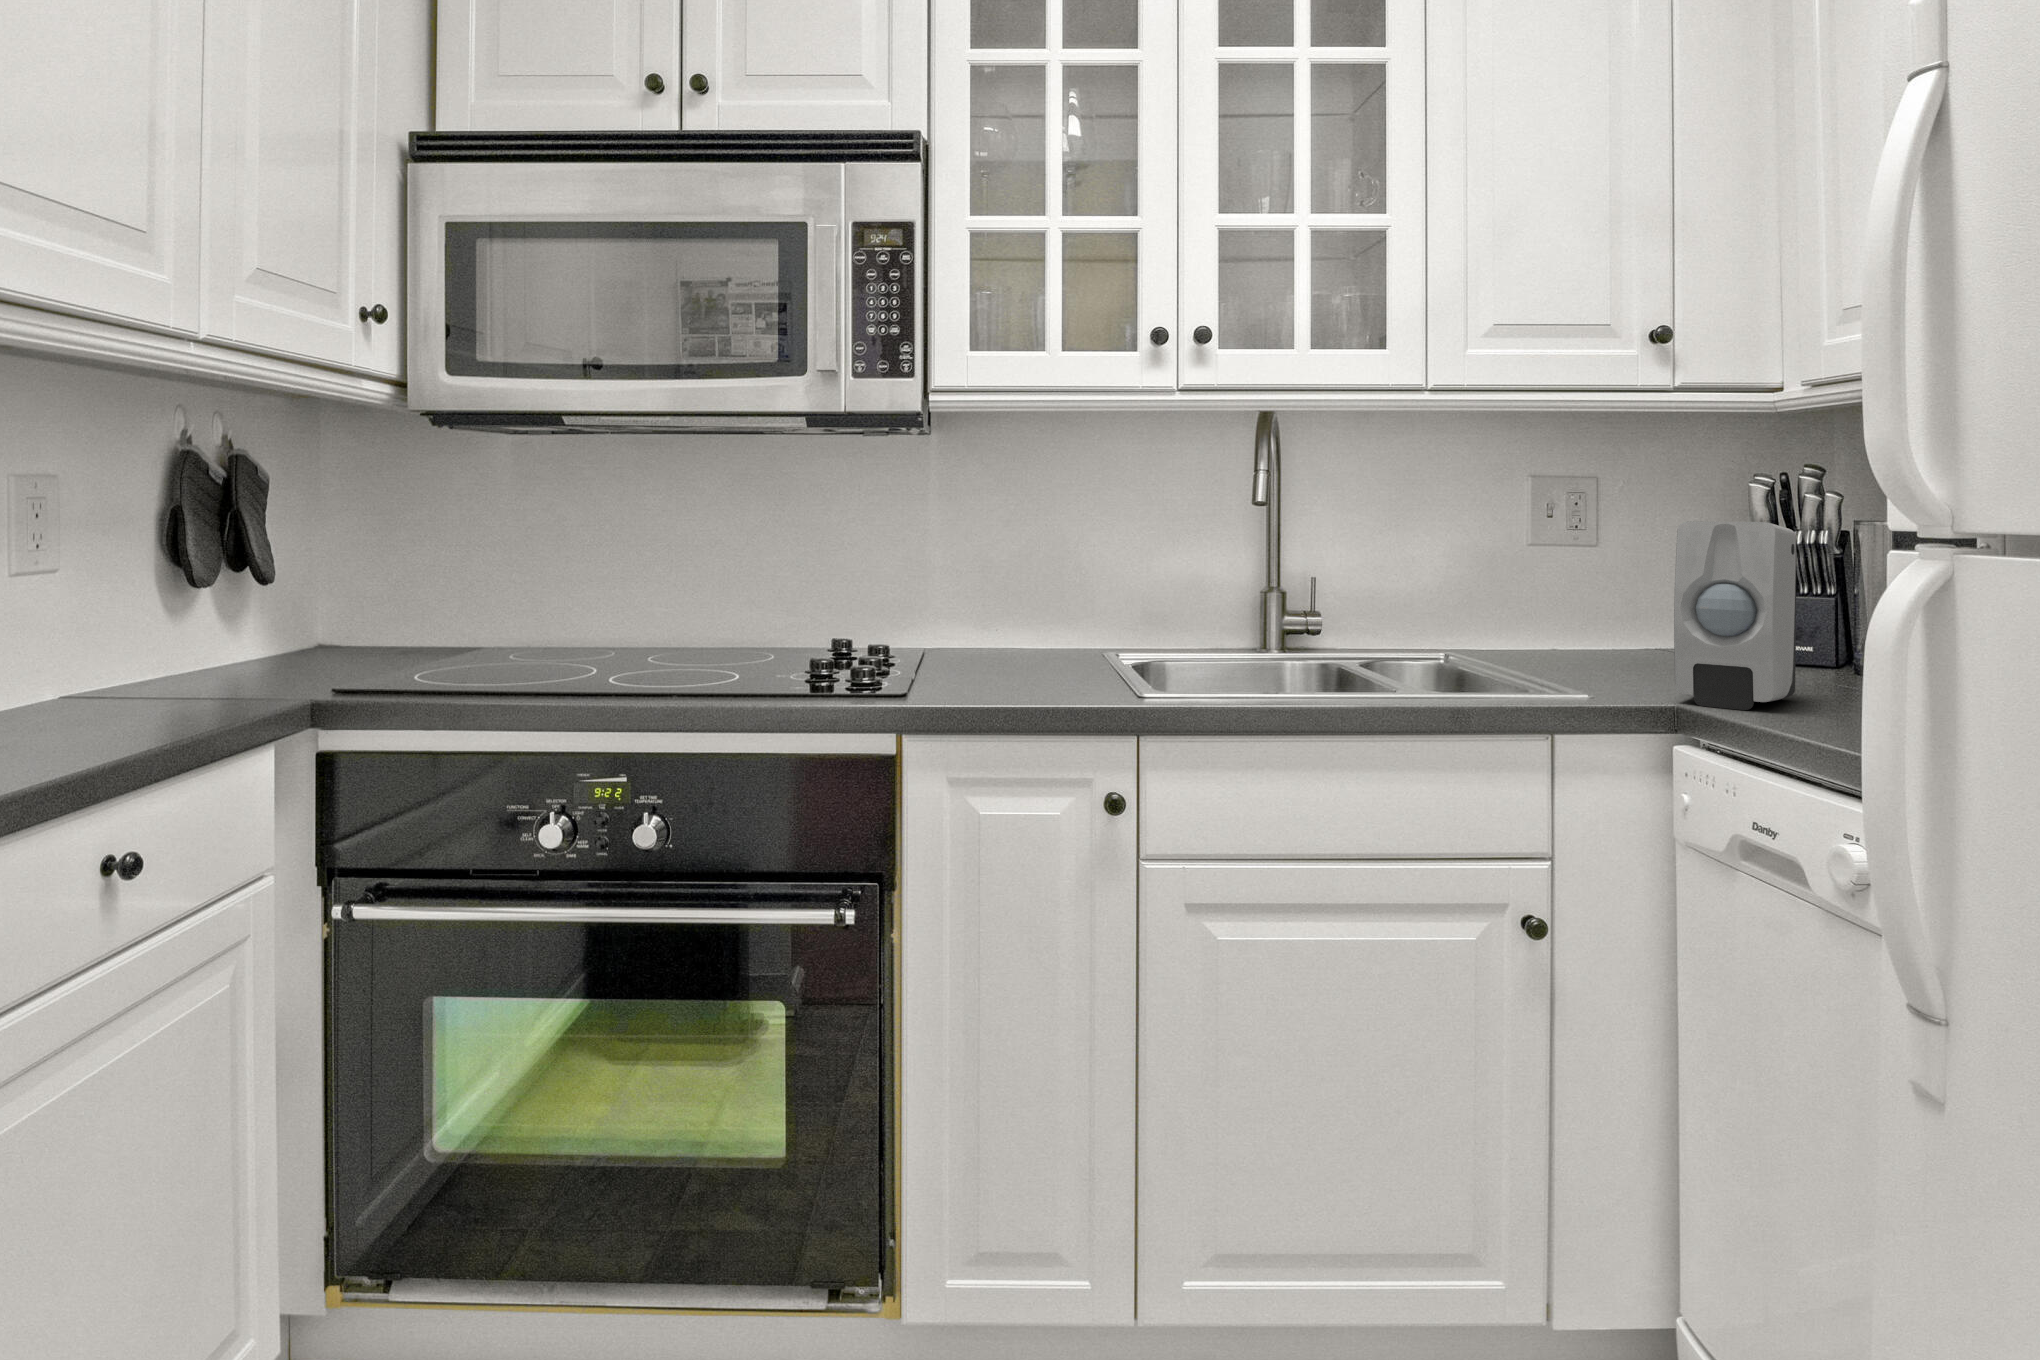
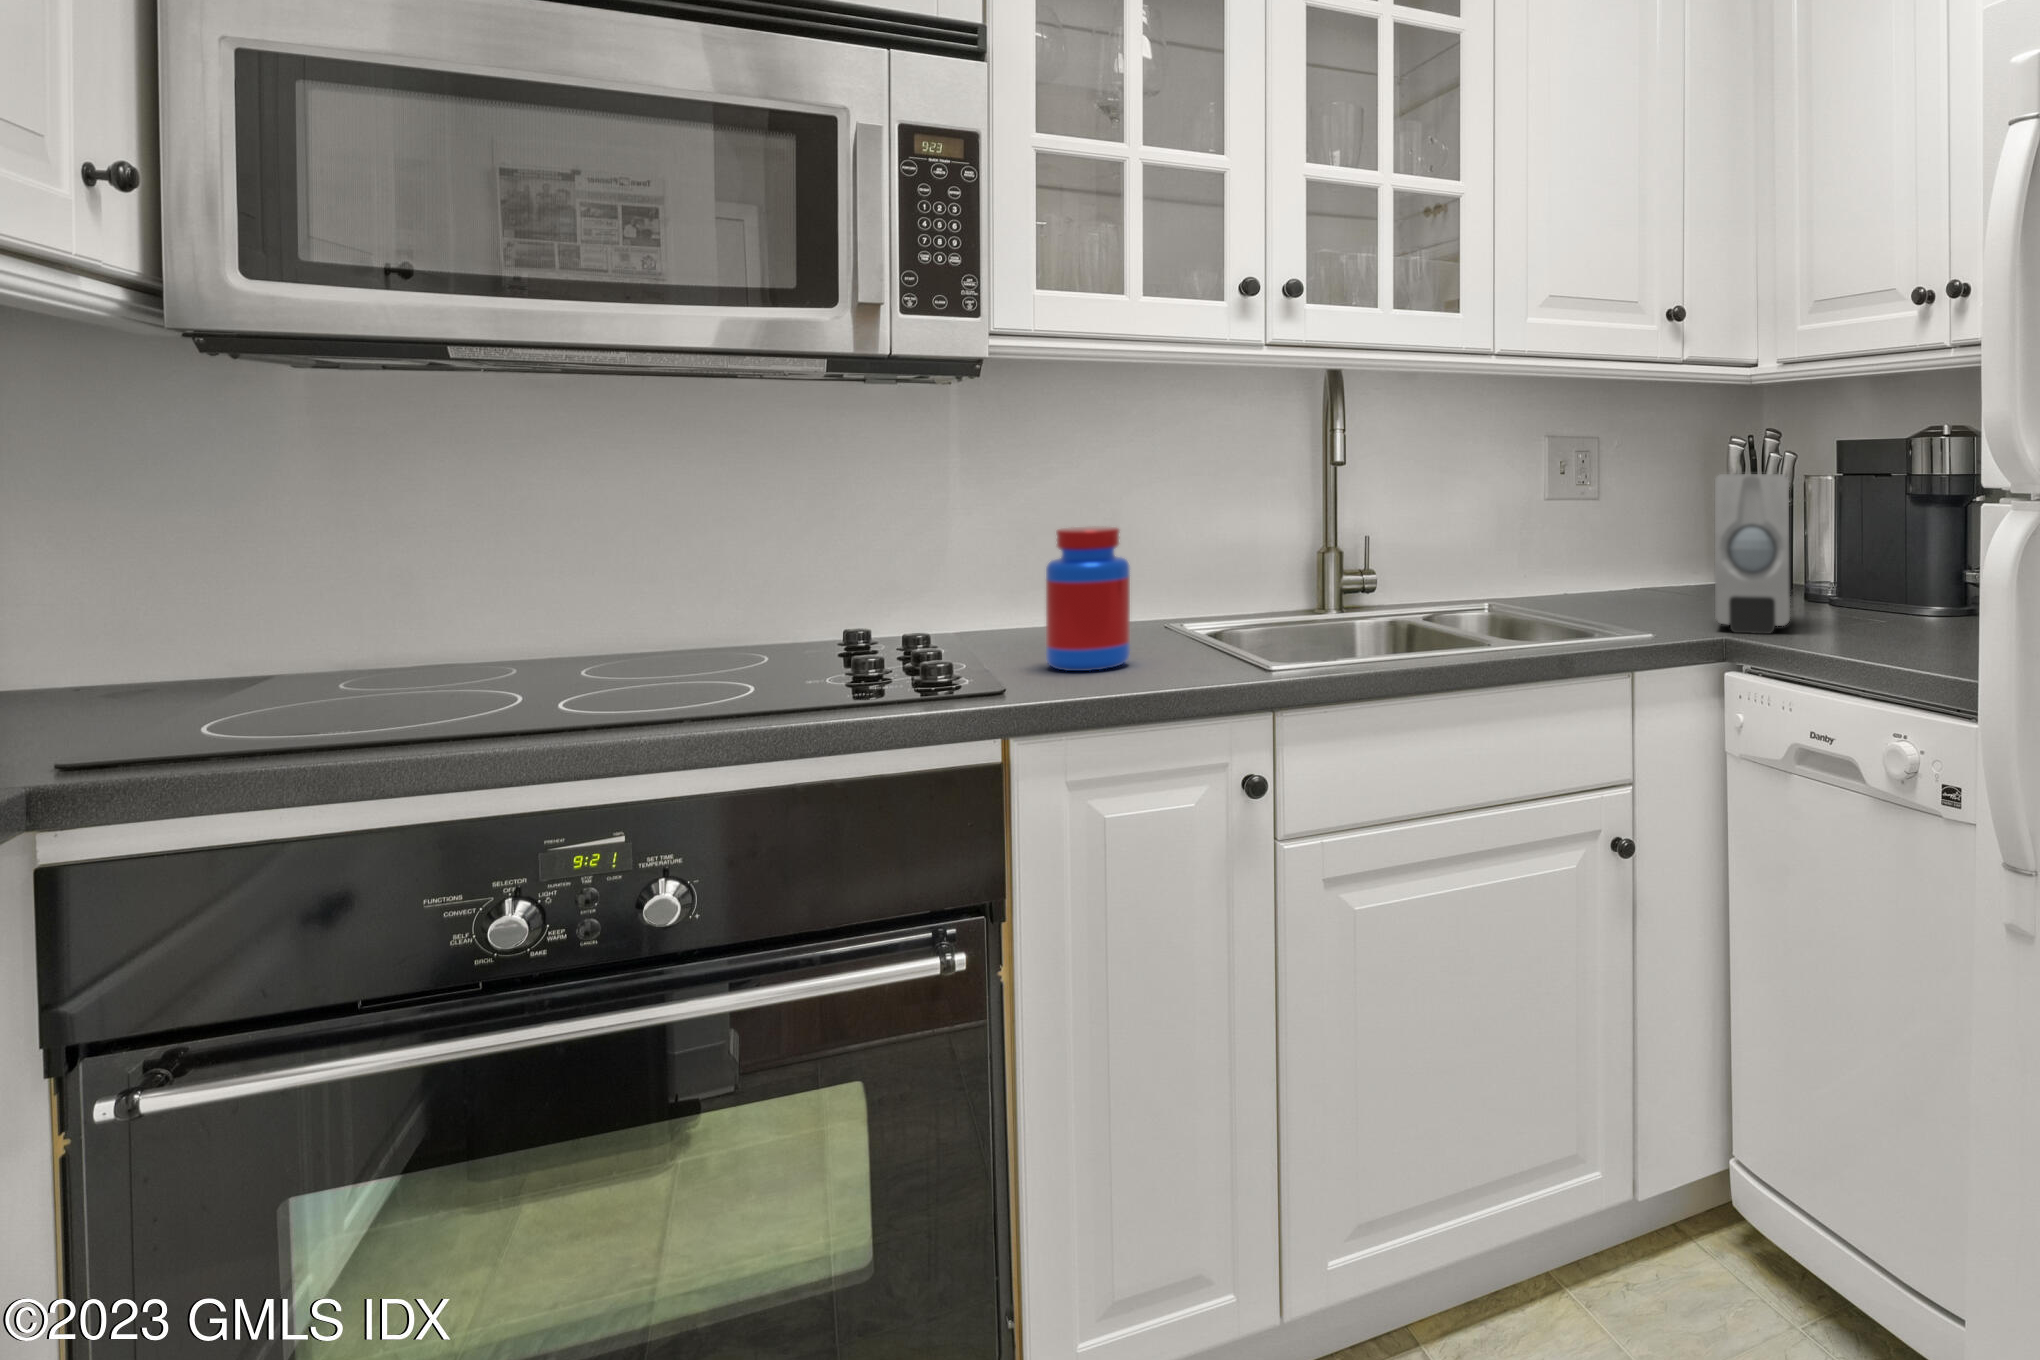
jar: none [957,560,1028,684] -> present [1046,527,1130,671]

